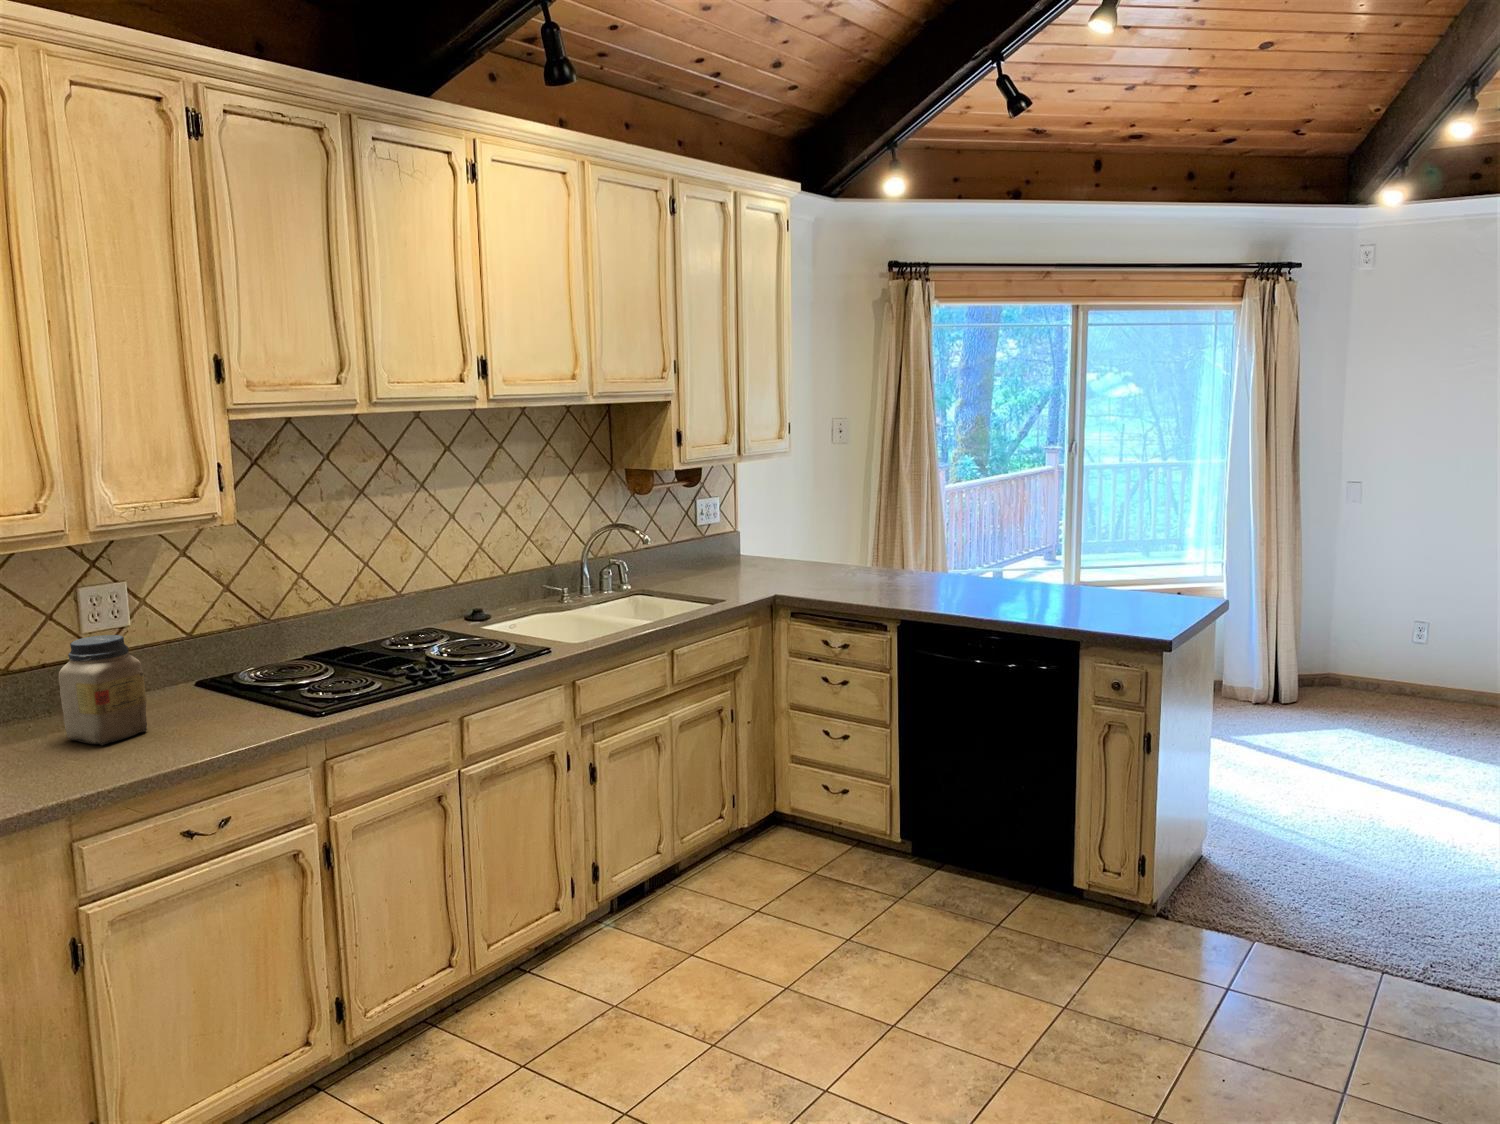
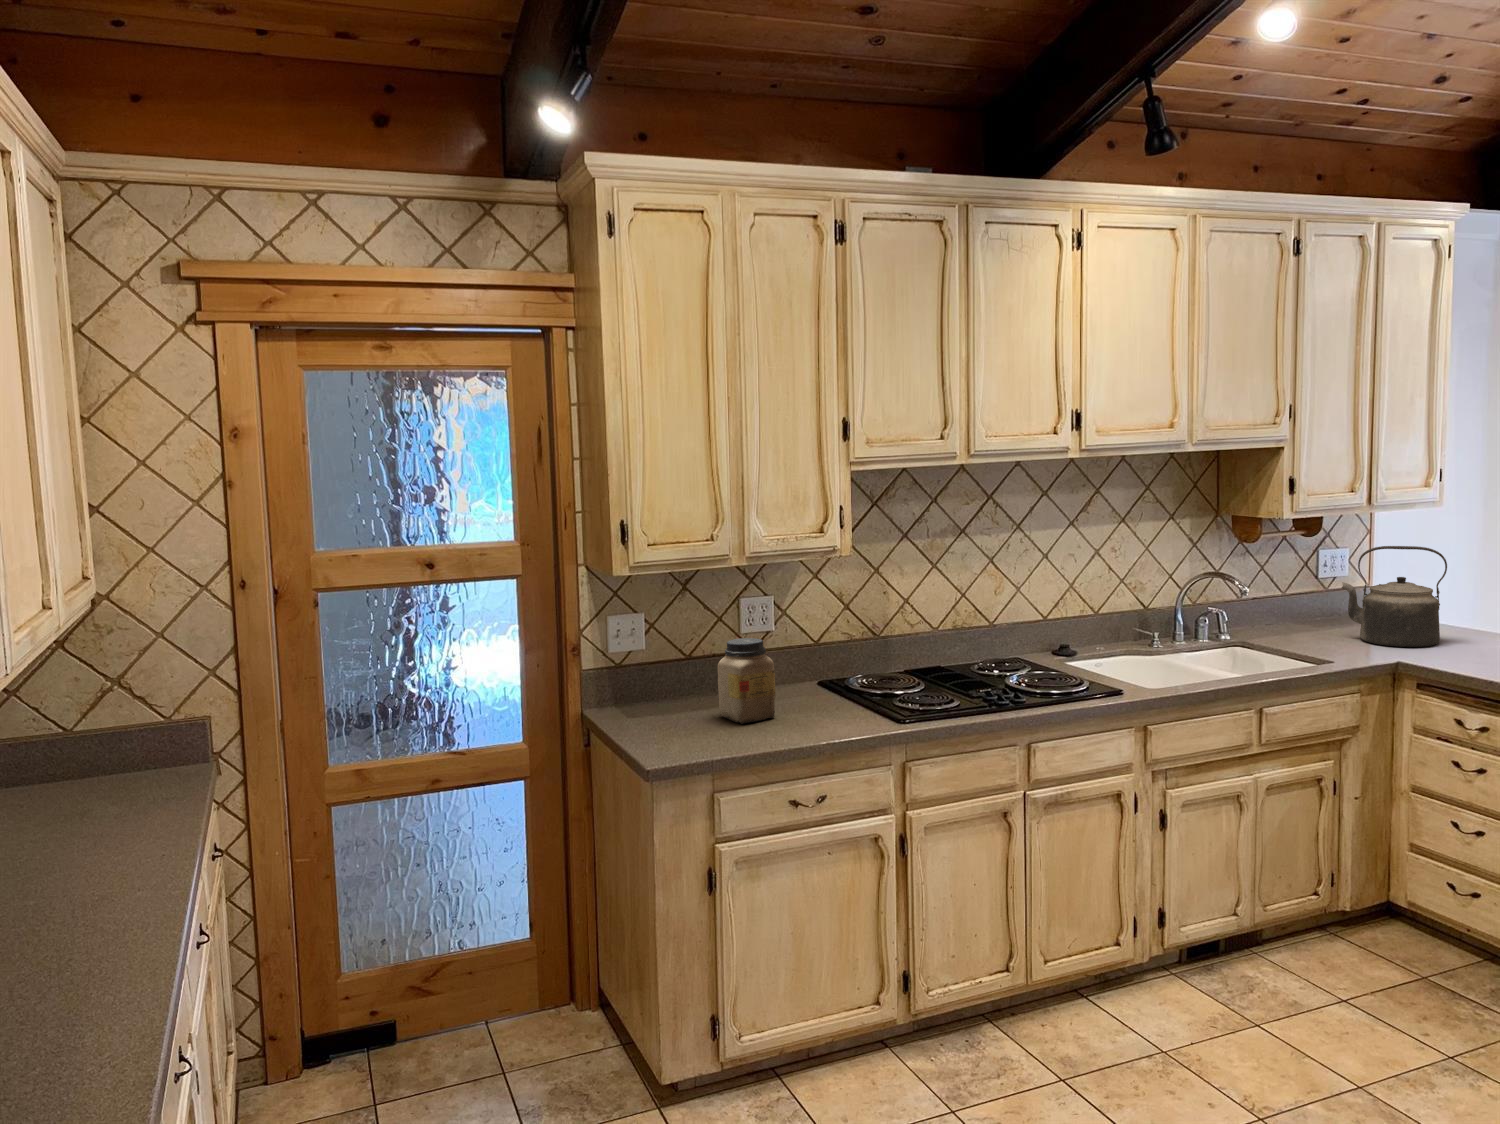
kettle: none [722,492,804,583] -> present [1342,546,1447,647]

